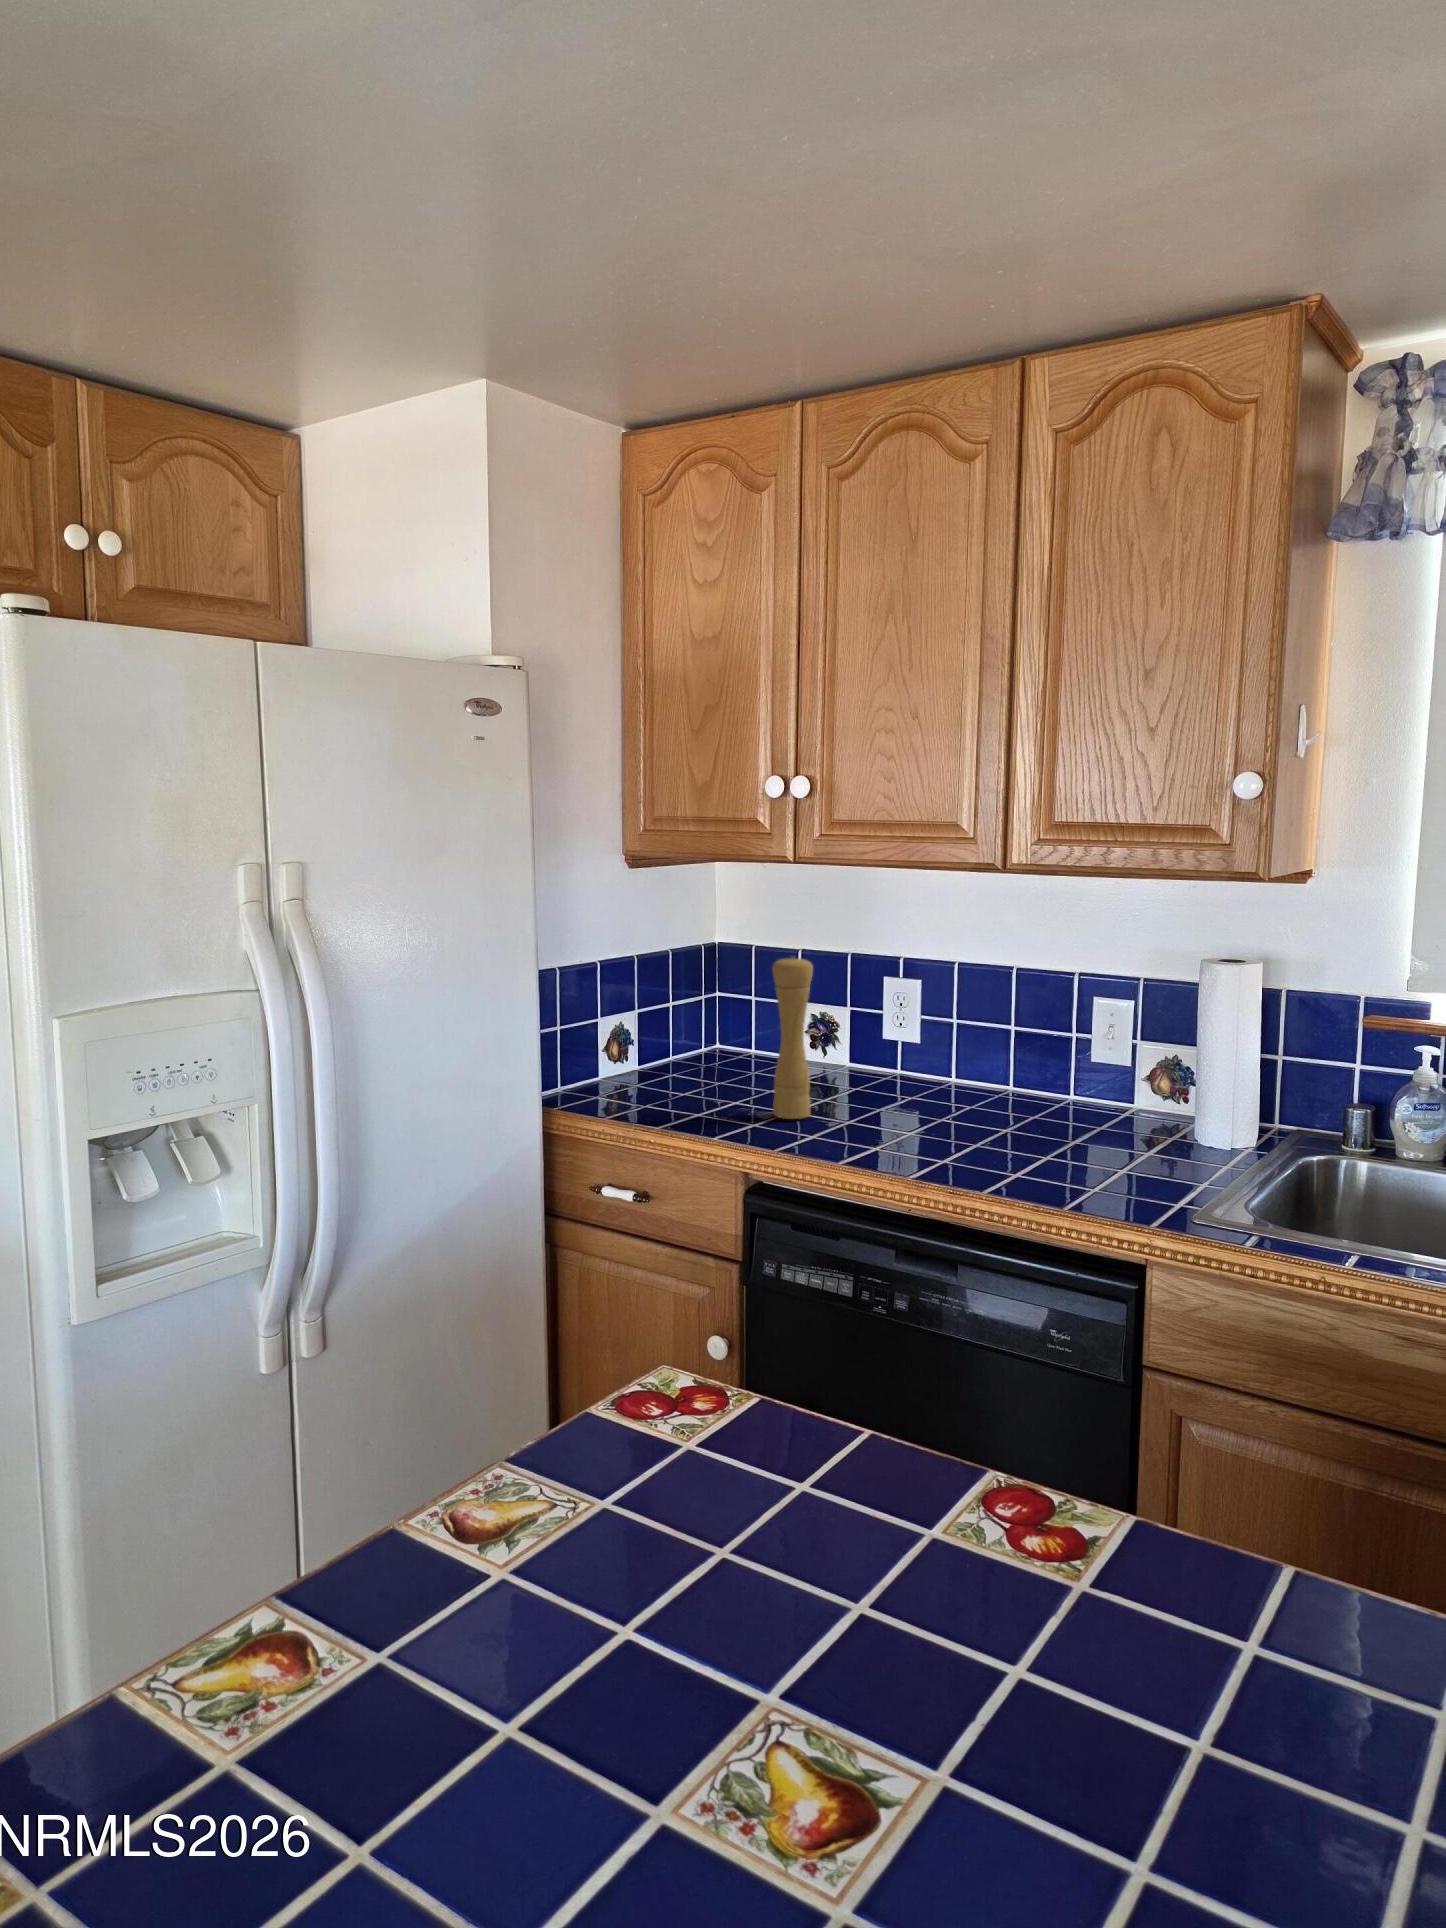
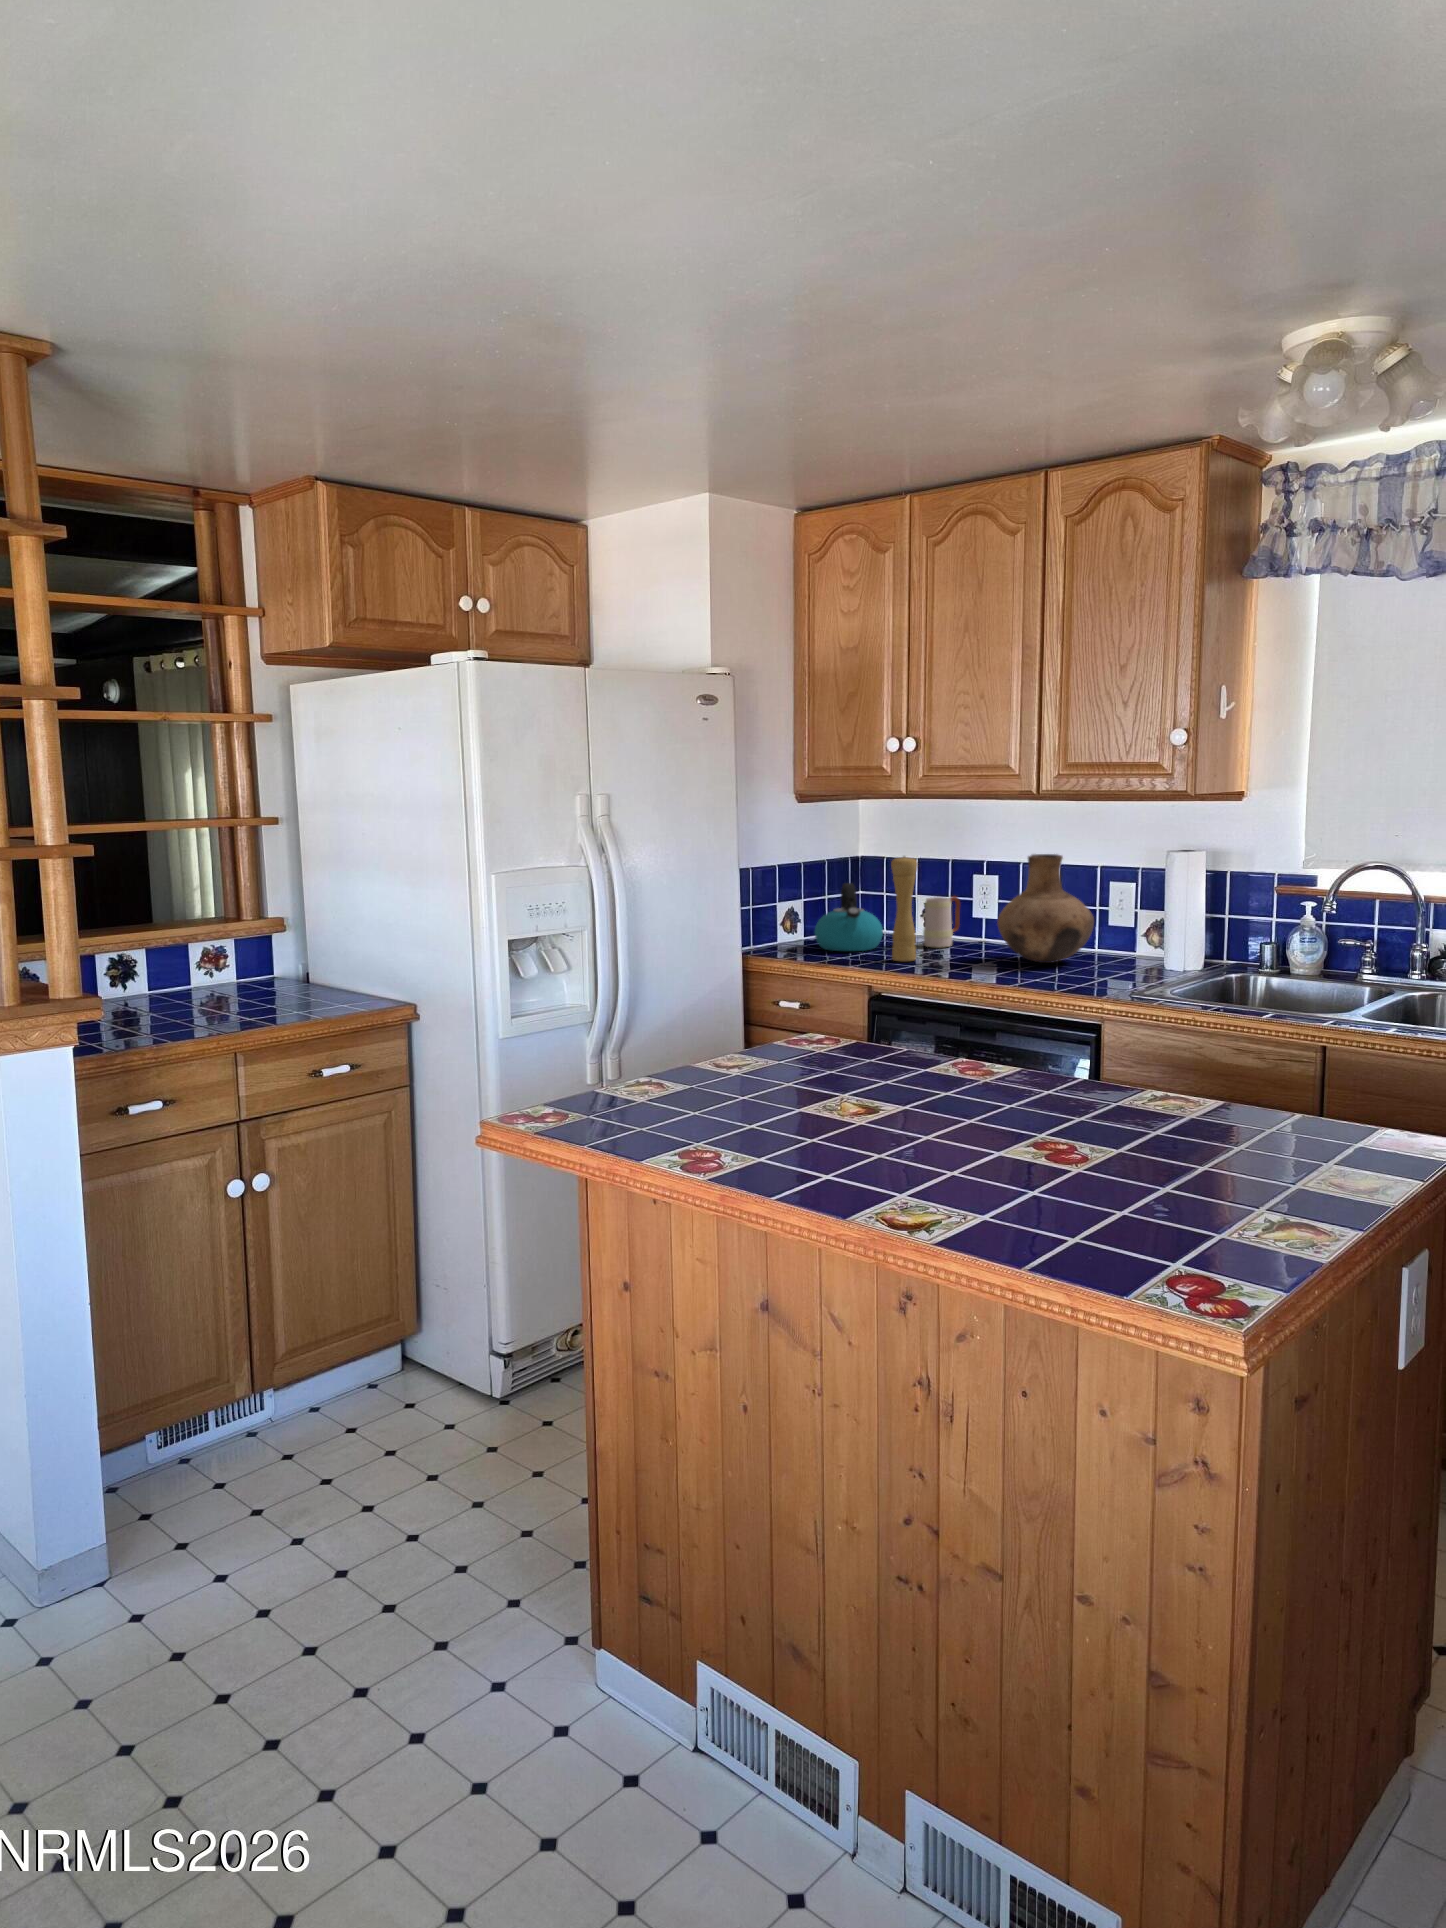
vase: none [935,956,1082,1123] -> present [997,854,1094,963]
kettle: none [653,989,755,1094] -> present [815,883,883,951]
mug: none [814,1007,866,1086] -> present [923,896,960,948]

